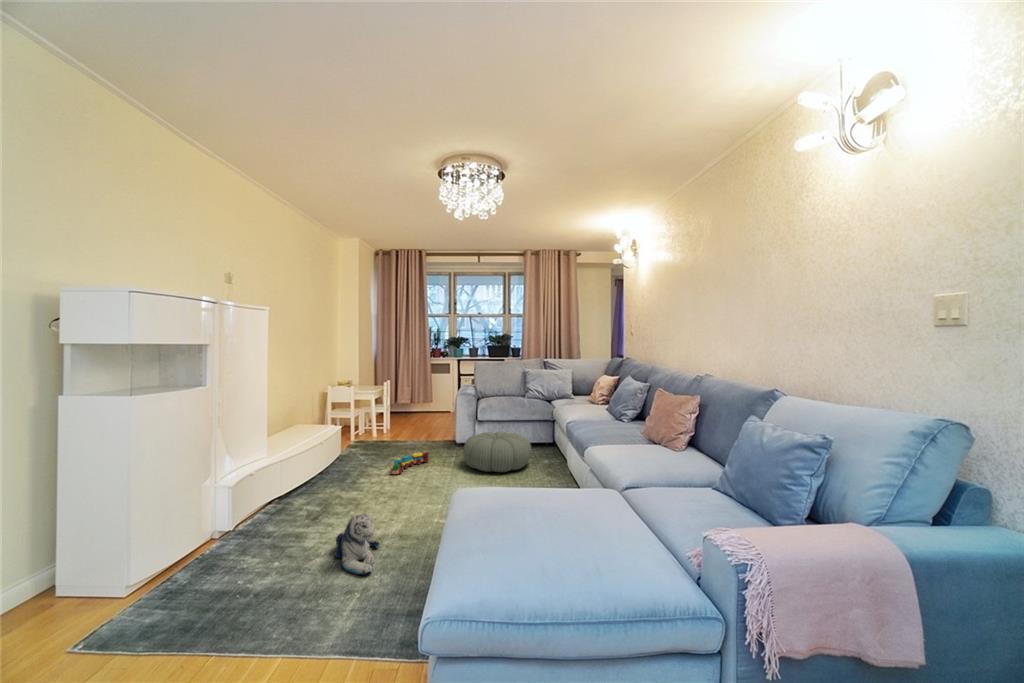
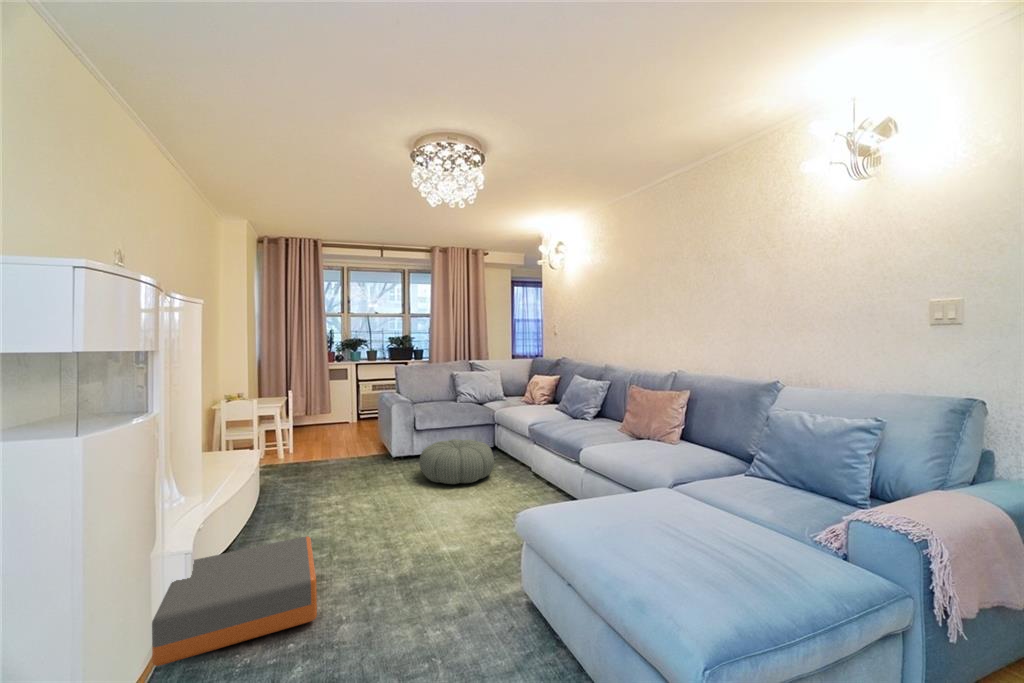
toy train: present [391,451,429,474] -> none [344,470,377,502]
storage box: none [198,490,327,554] -> present [152,536,317,666]
plush toy: present [334,514,379,575] -> none [364,558,442,638]

